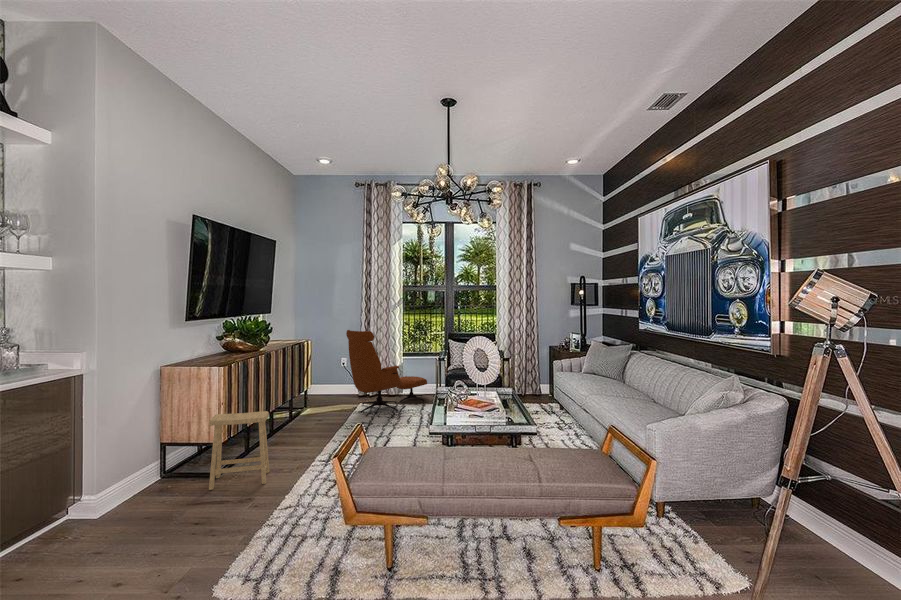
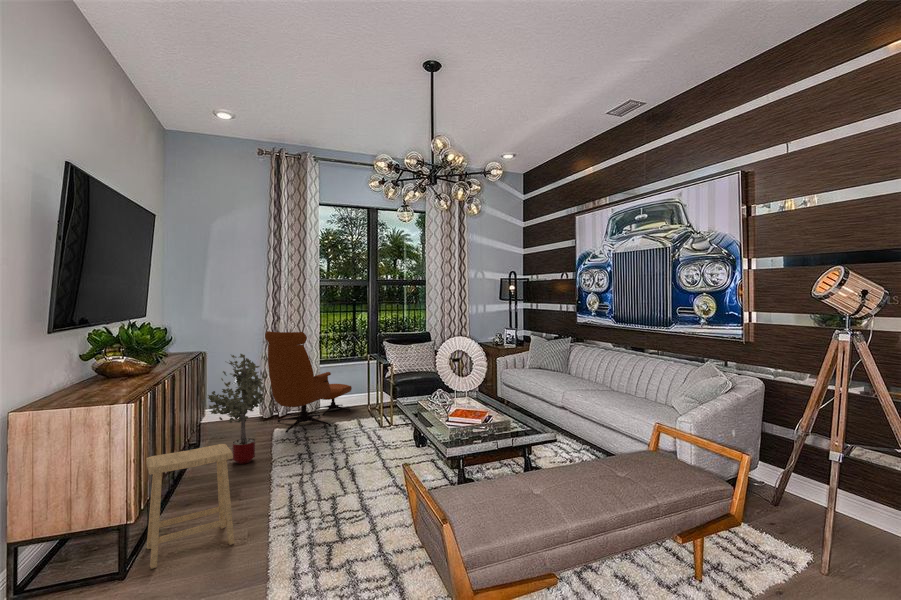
potted tree: none [287,347,336,432] -> present [208,354,267,464]

